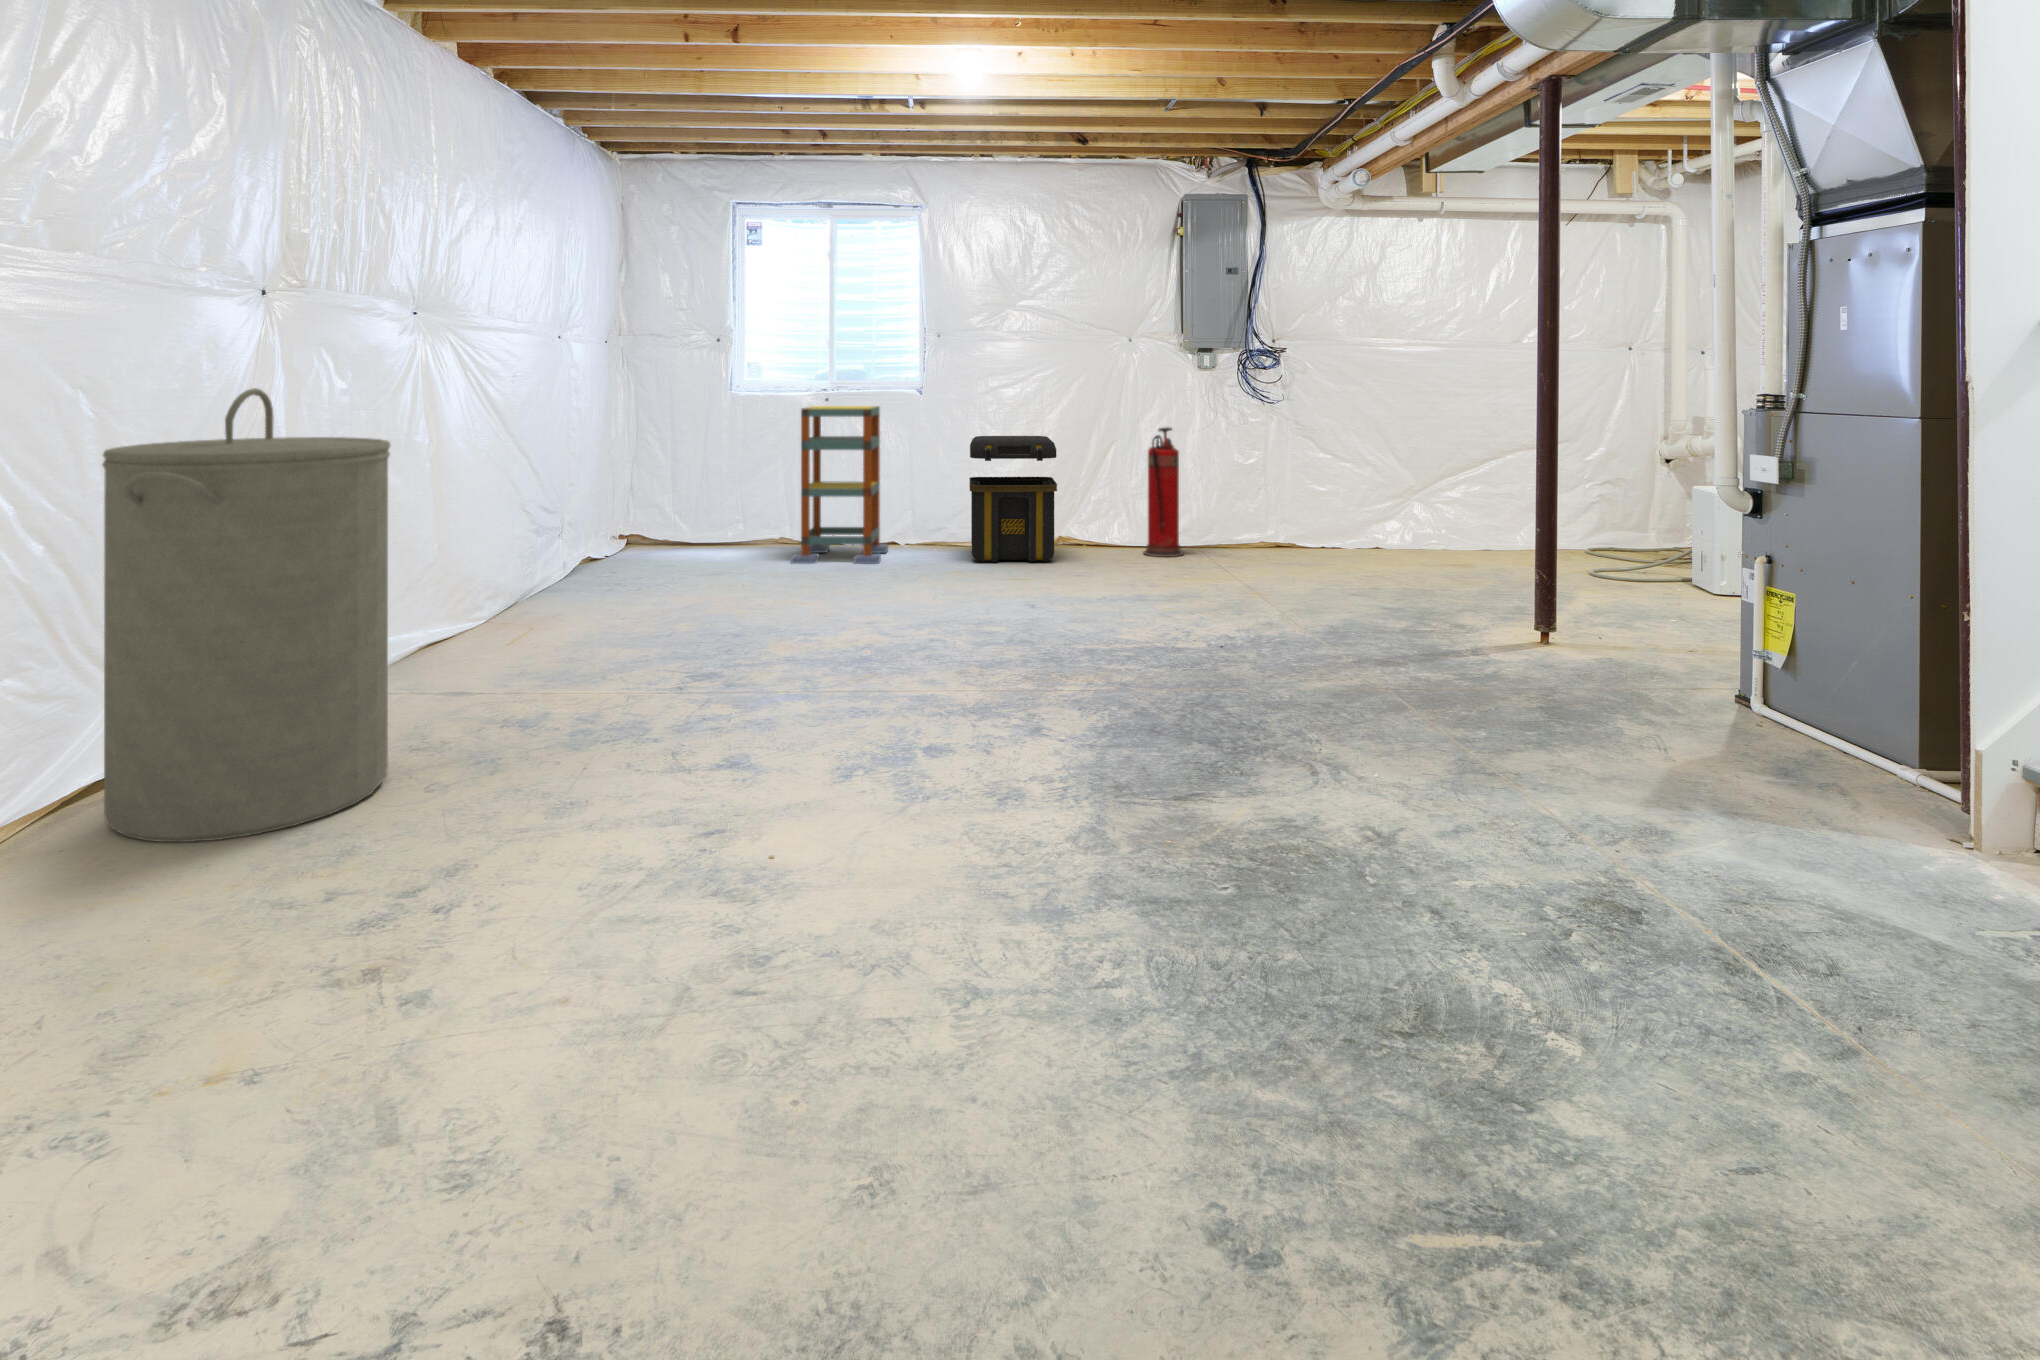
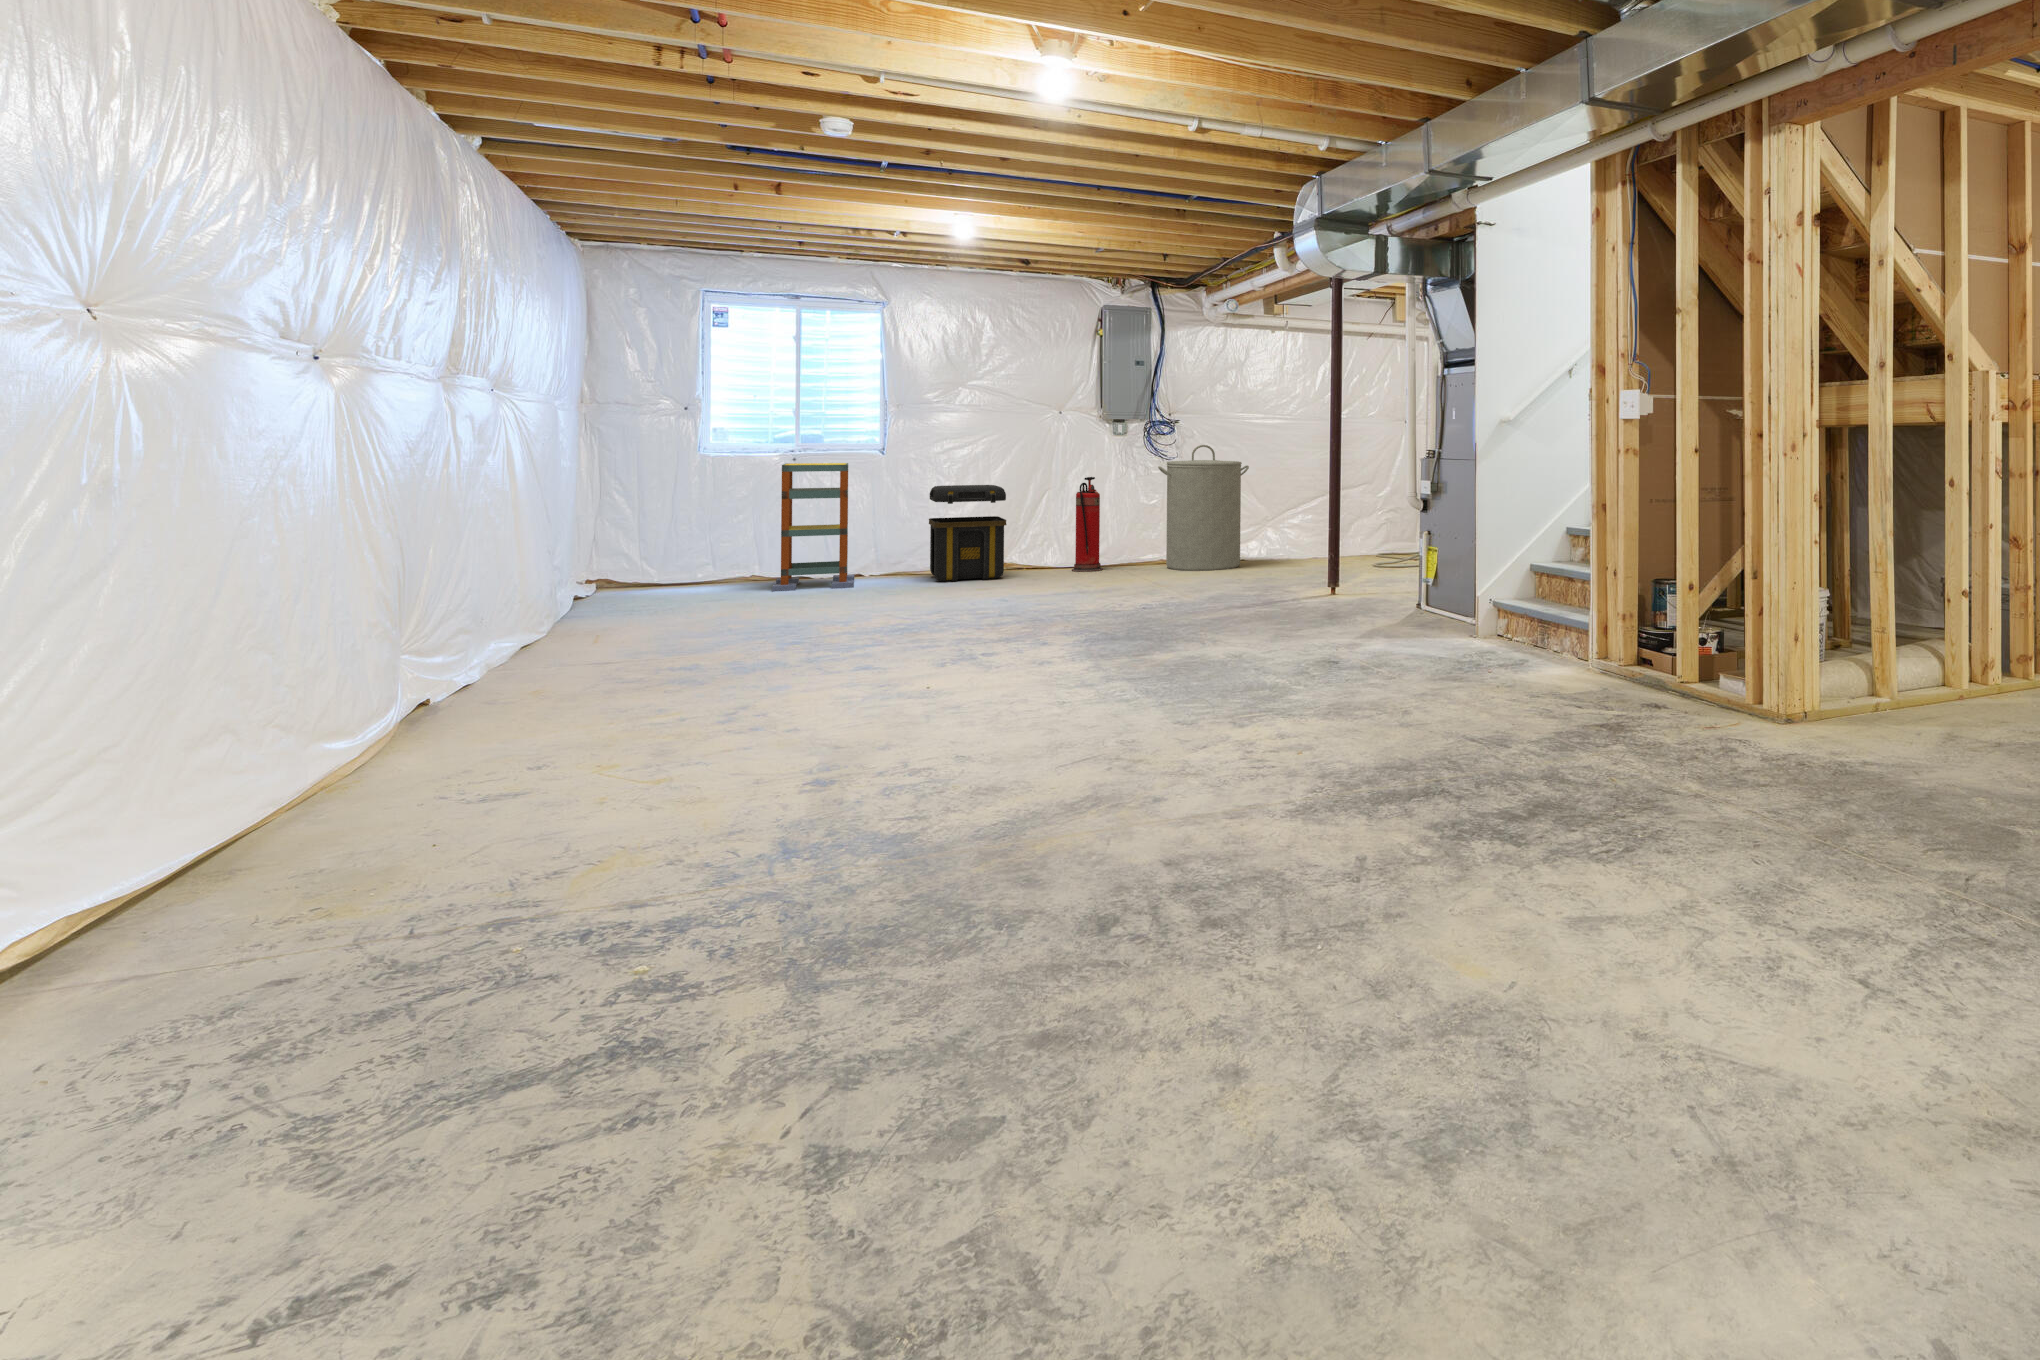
laundry hamper: present [103,388,390,842] -> present [1158,445,1249,571]

